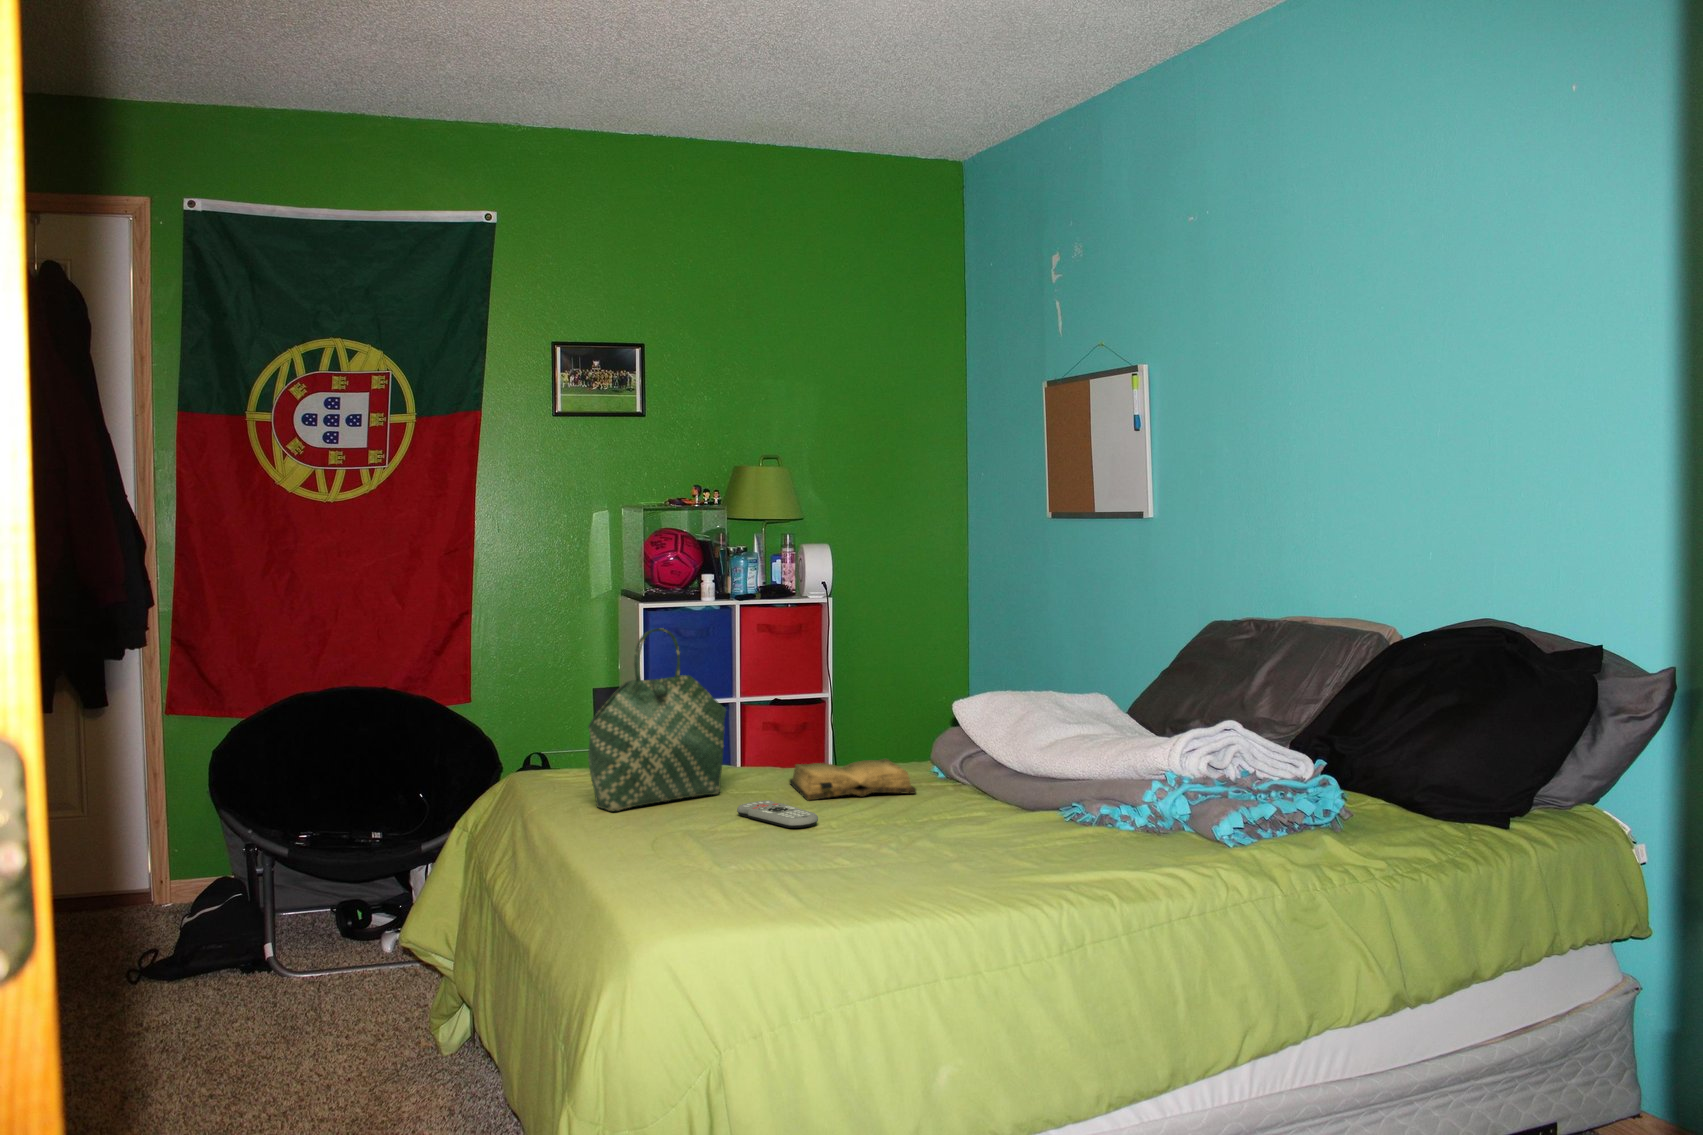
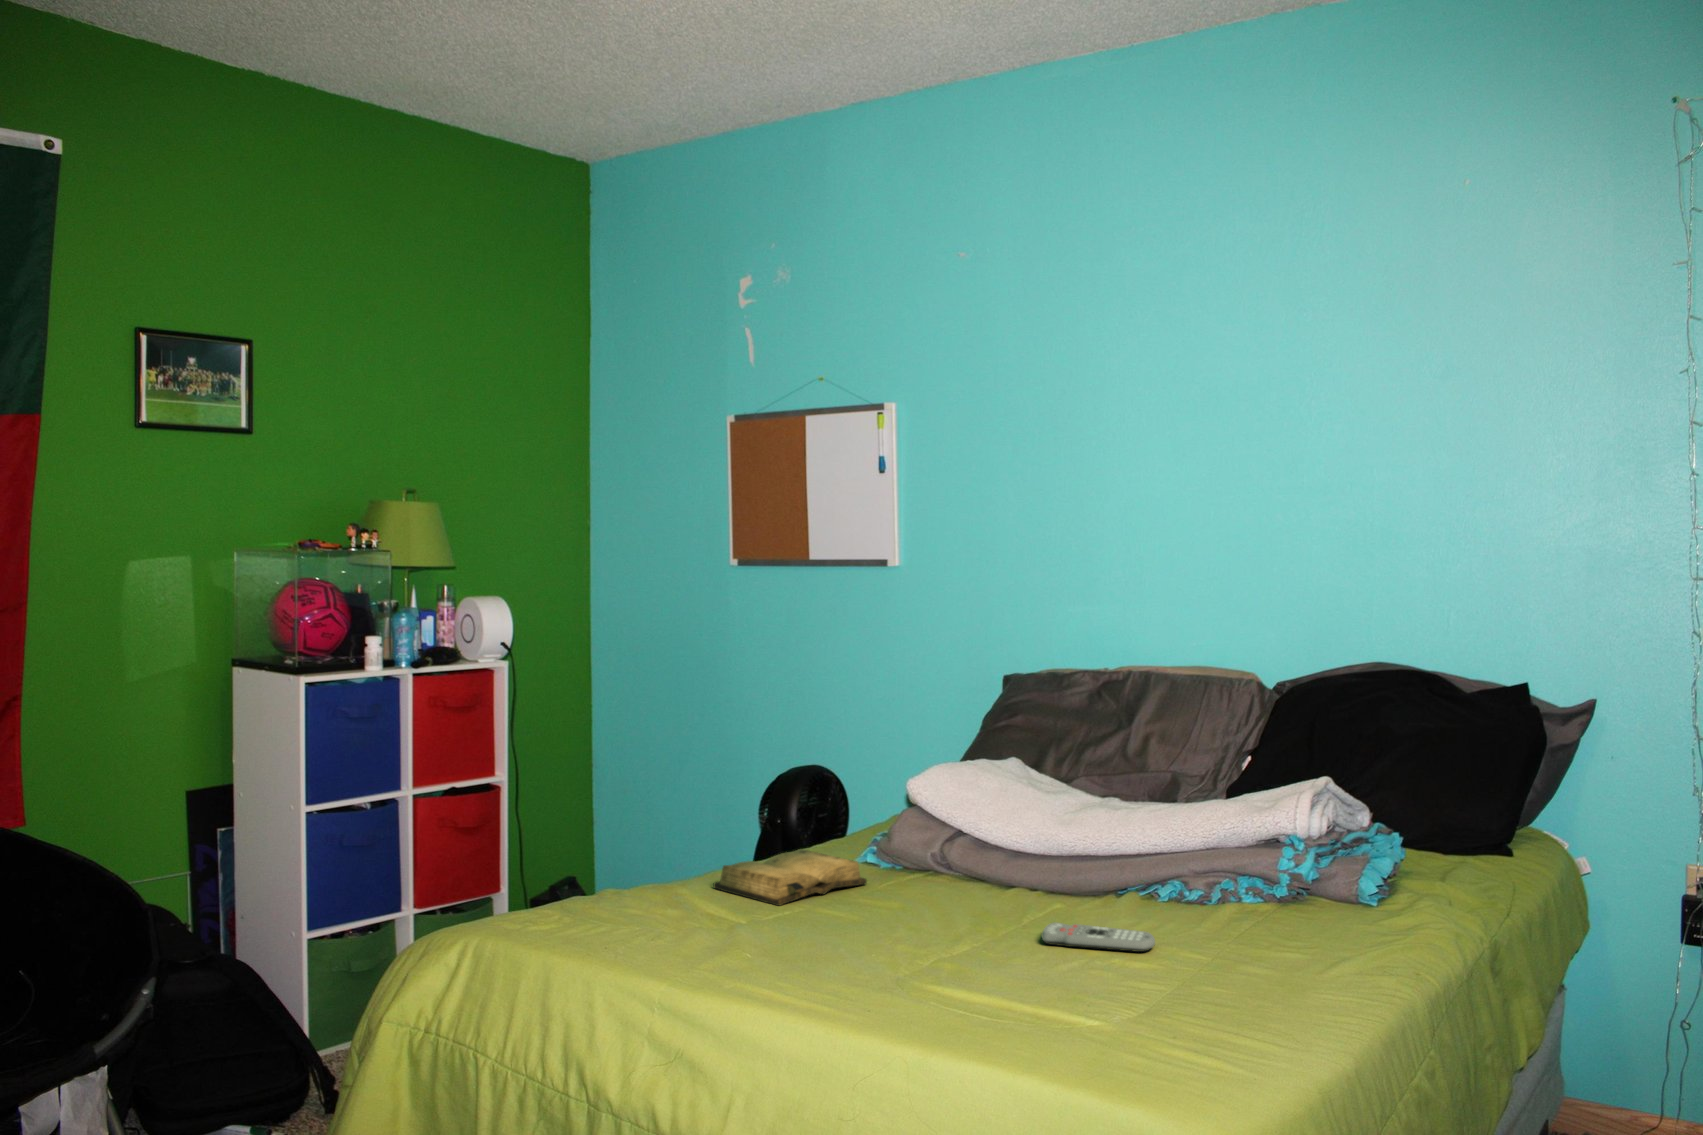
tote bag: present [588,628,726,811] -> none [569,722,675,947]
remote control: present [737,800,818,828] -> present [1041,923,1155,952]

